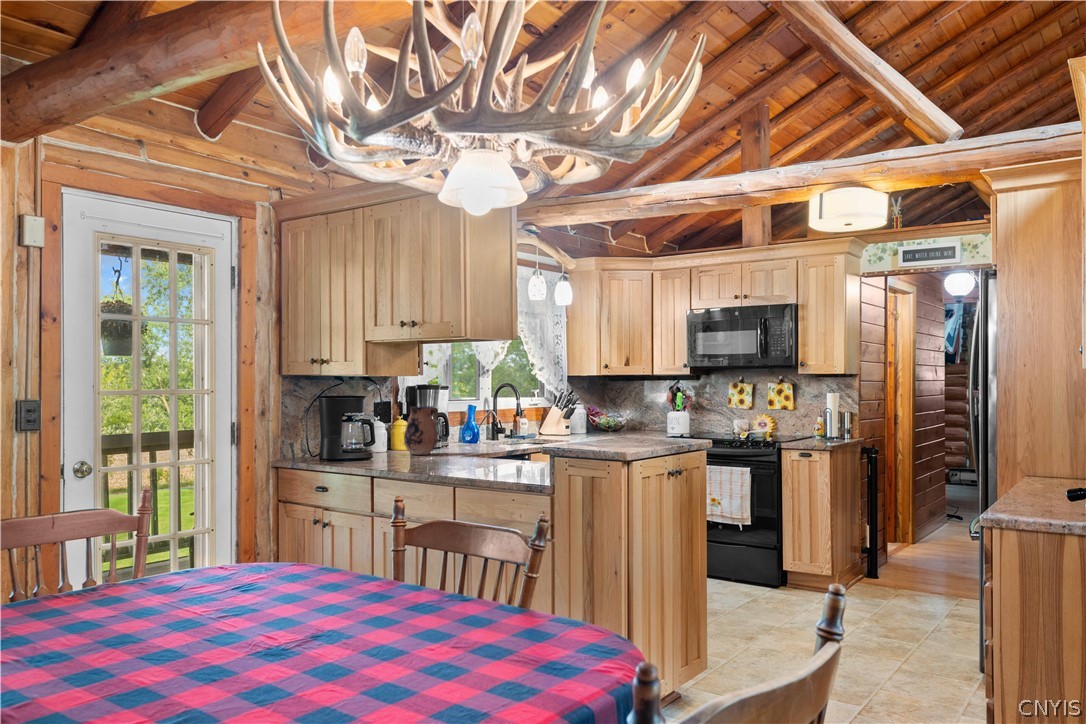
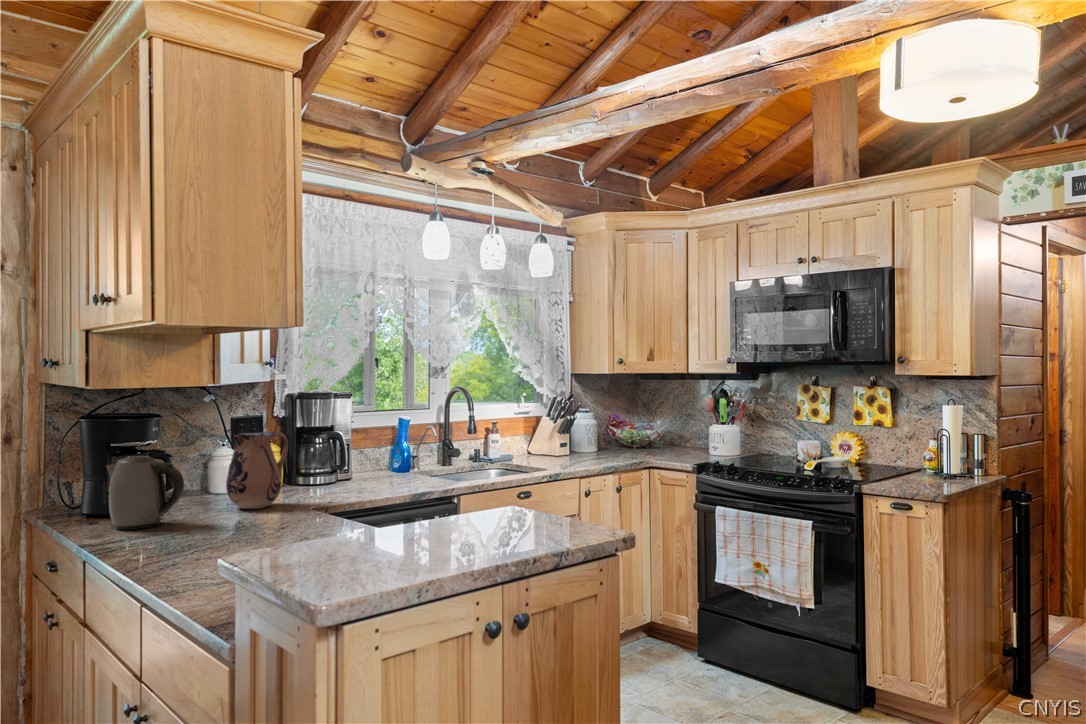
kettle: none [354,417,400,462] -> present [107,456,184,530]

